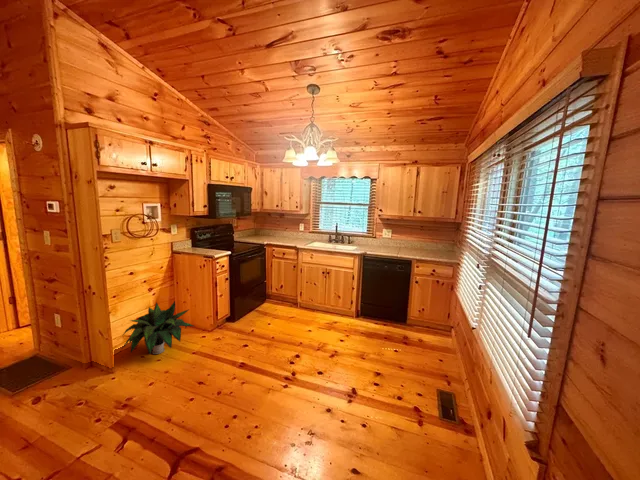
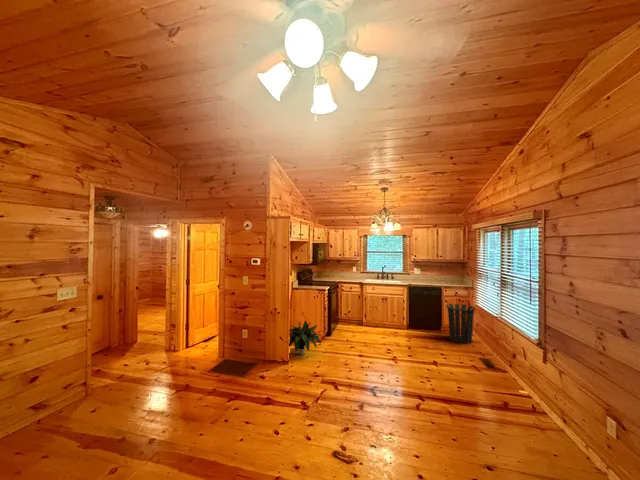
waste bin: none [410,287,457,353] -> present [446,304,476,344]

